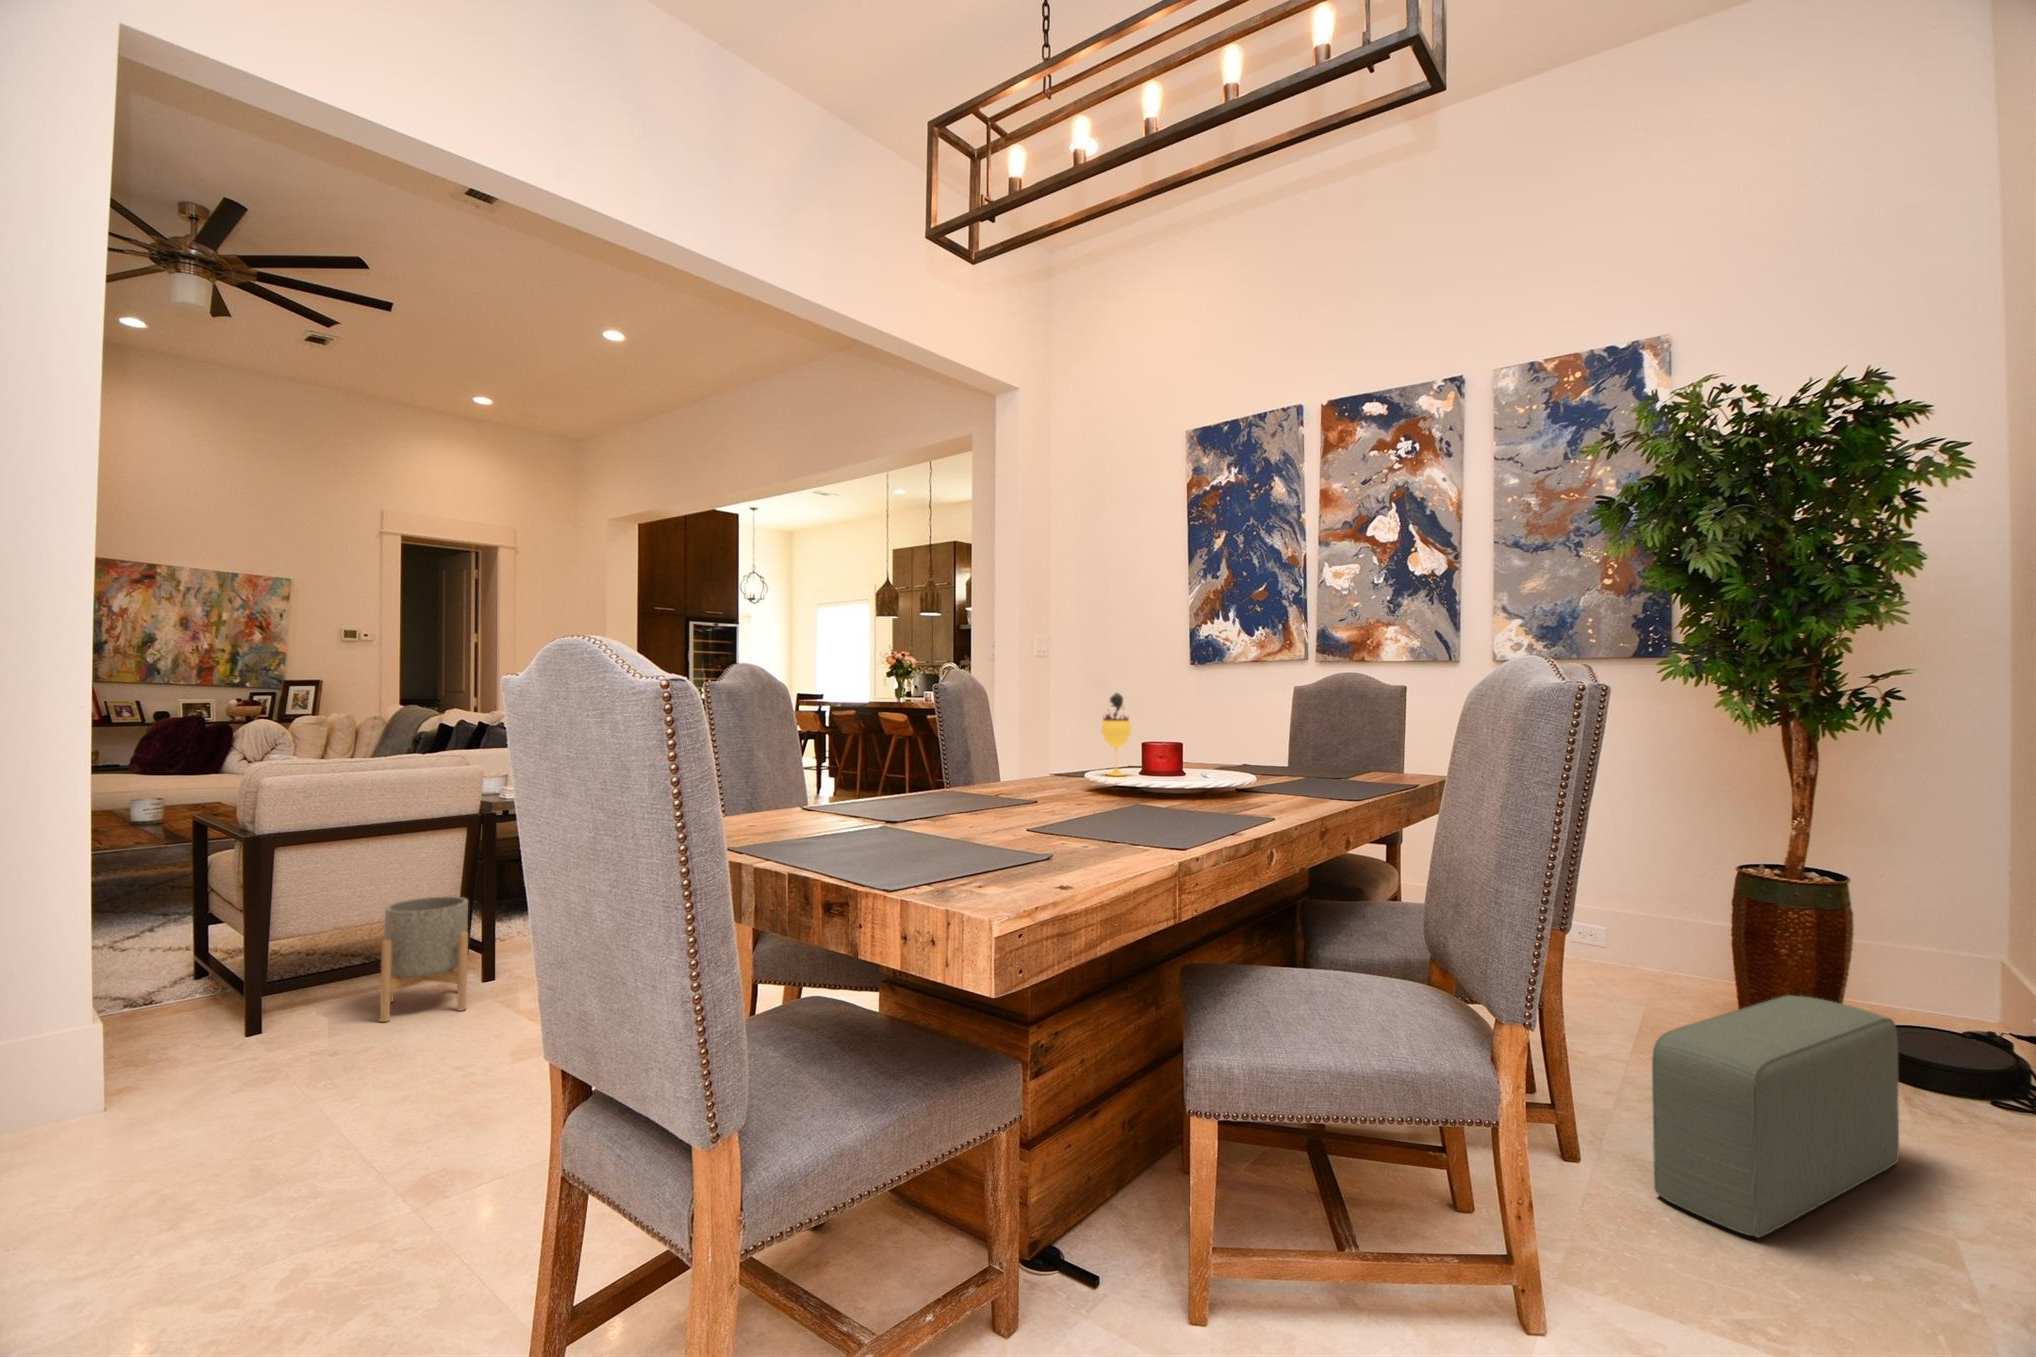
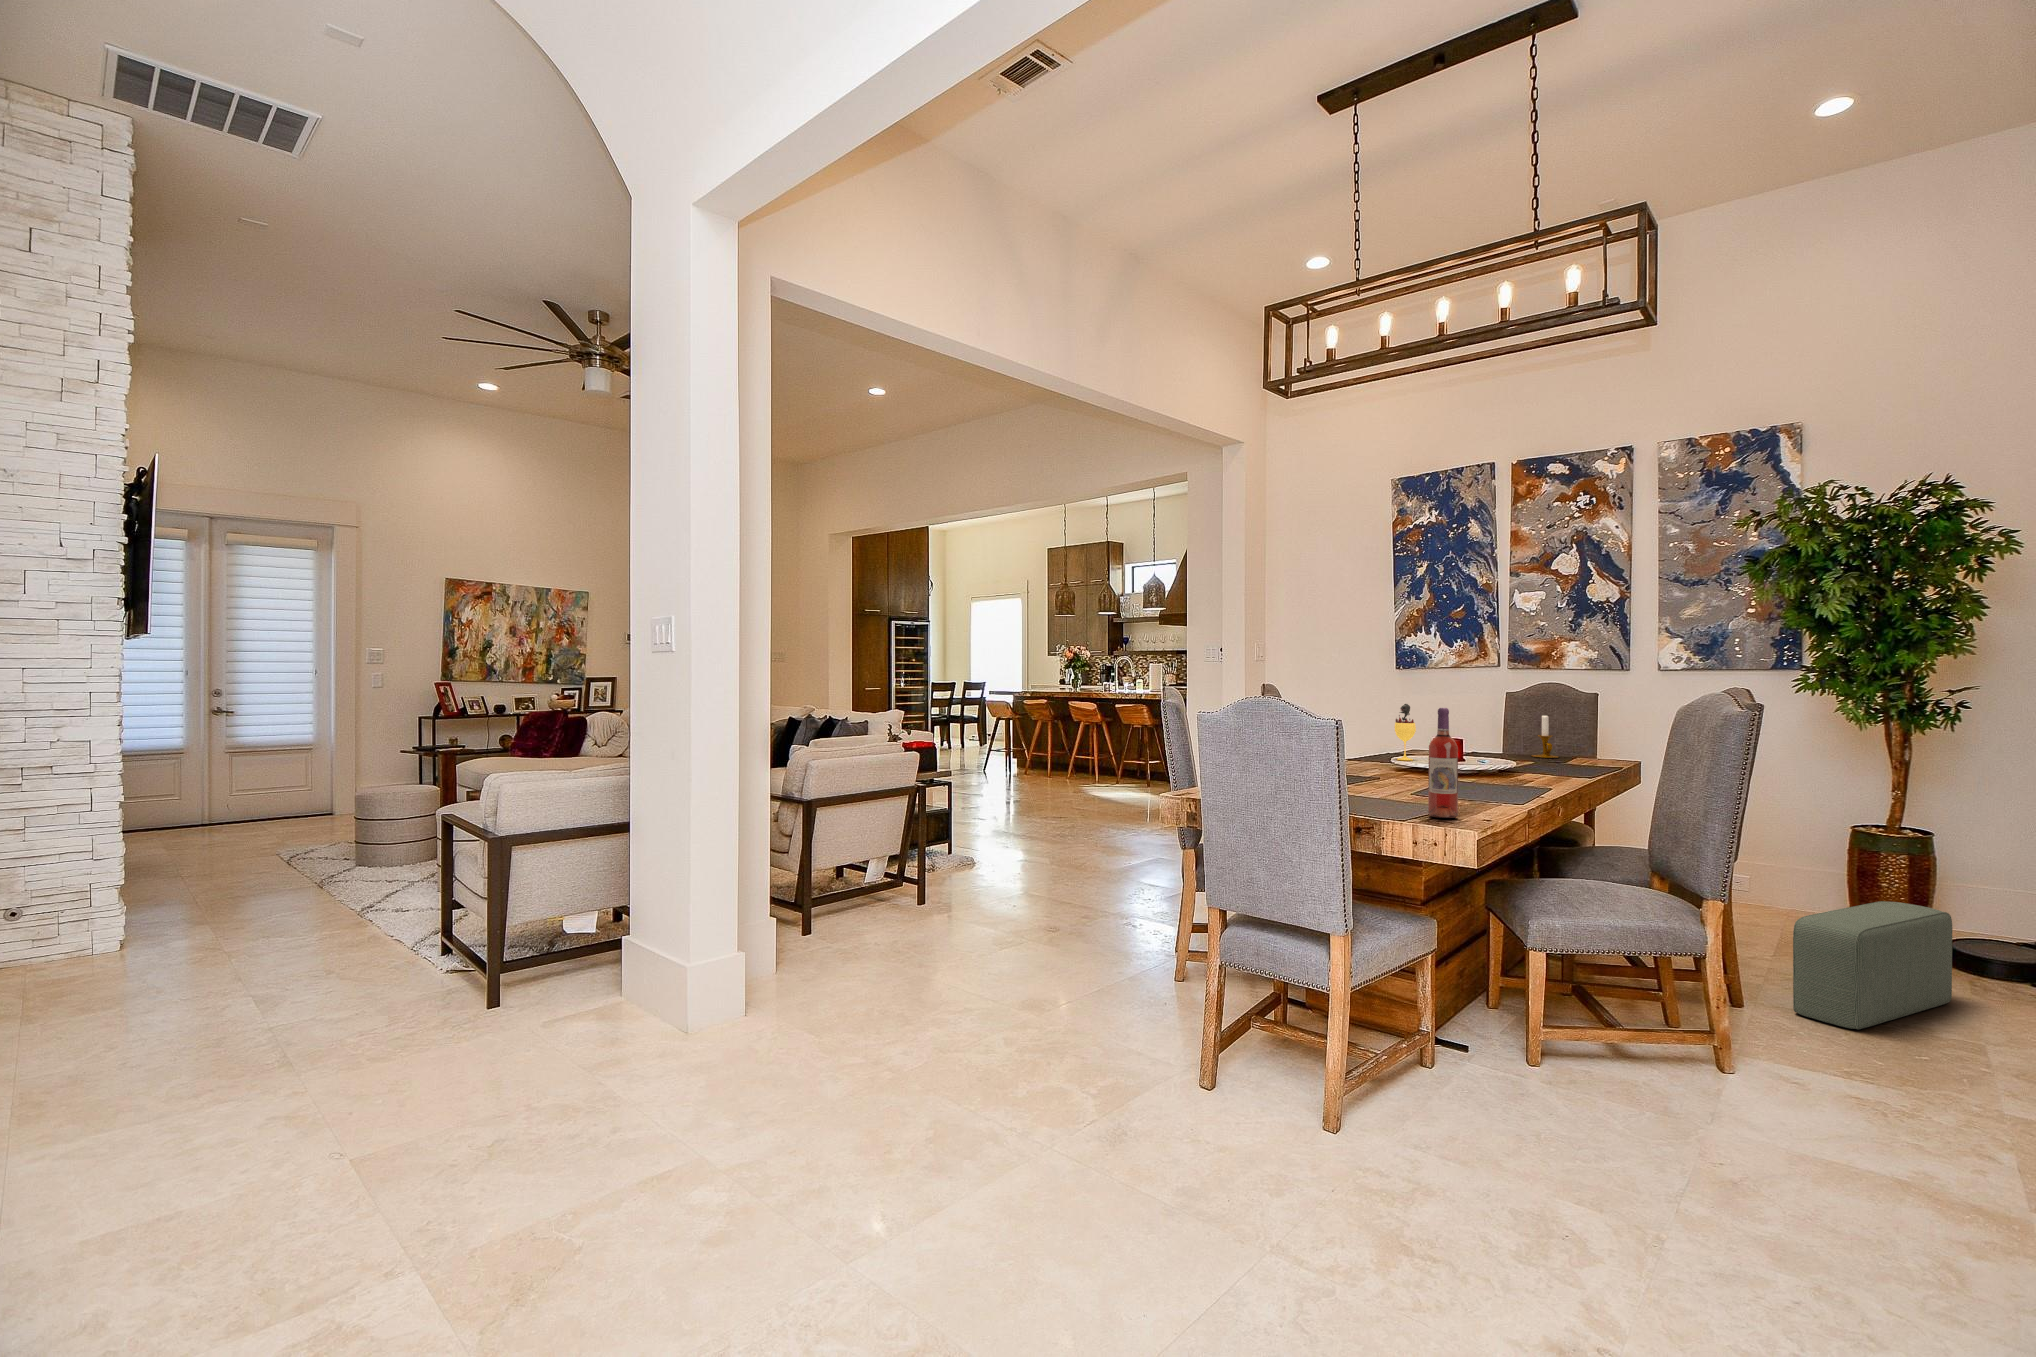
wine bottle: none [901,652,958,883] -> present [1428,708,1458,818]
candlestick: none [1304,713,1341,773] -> present [1532,716,1558,758]
planter: present [380,896,468,1022] -> none [883,844,944,925]

